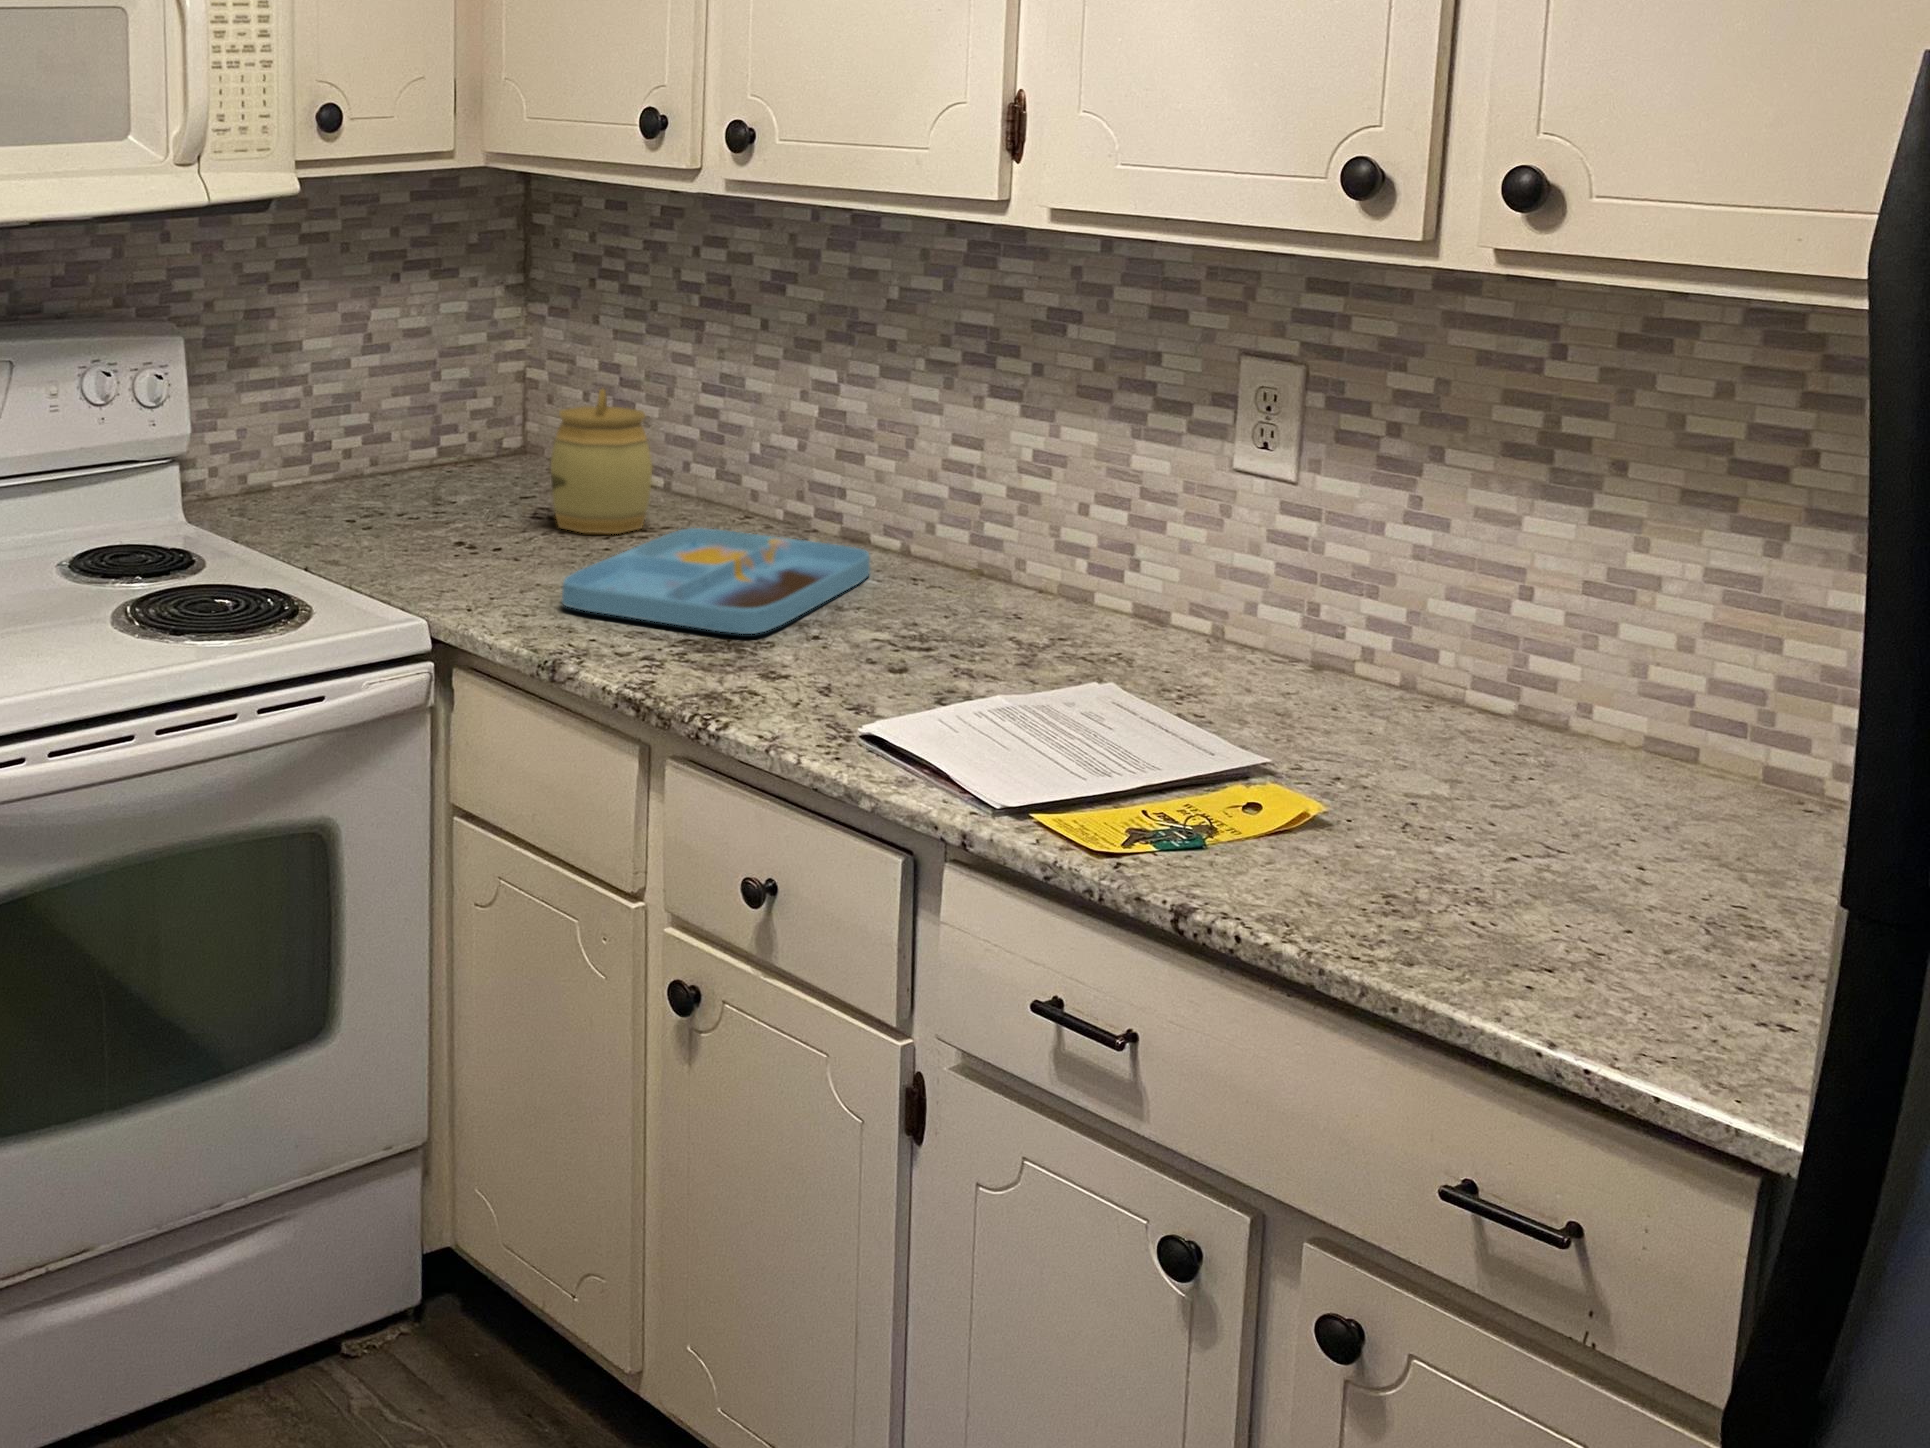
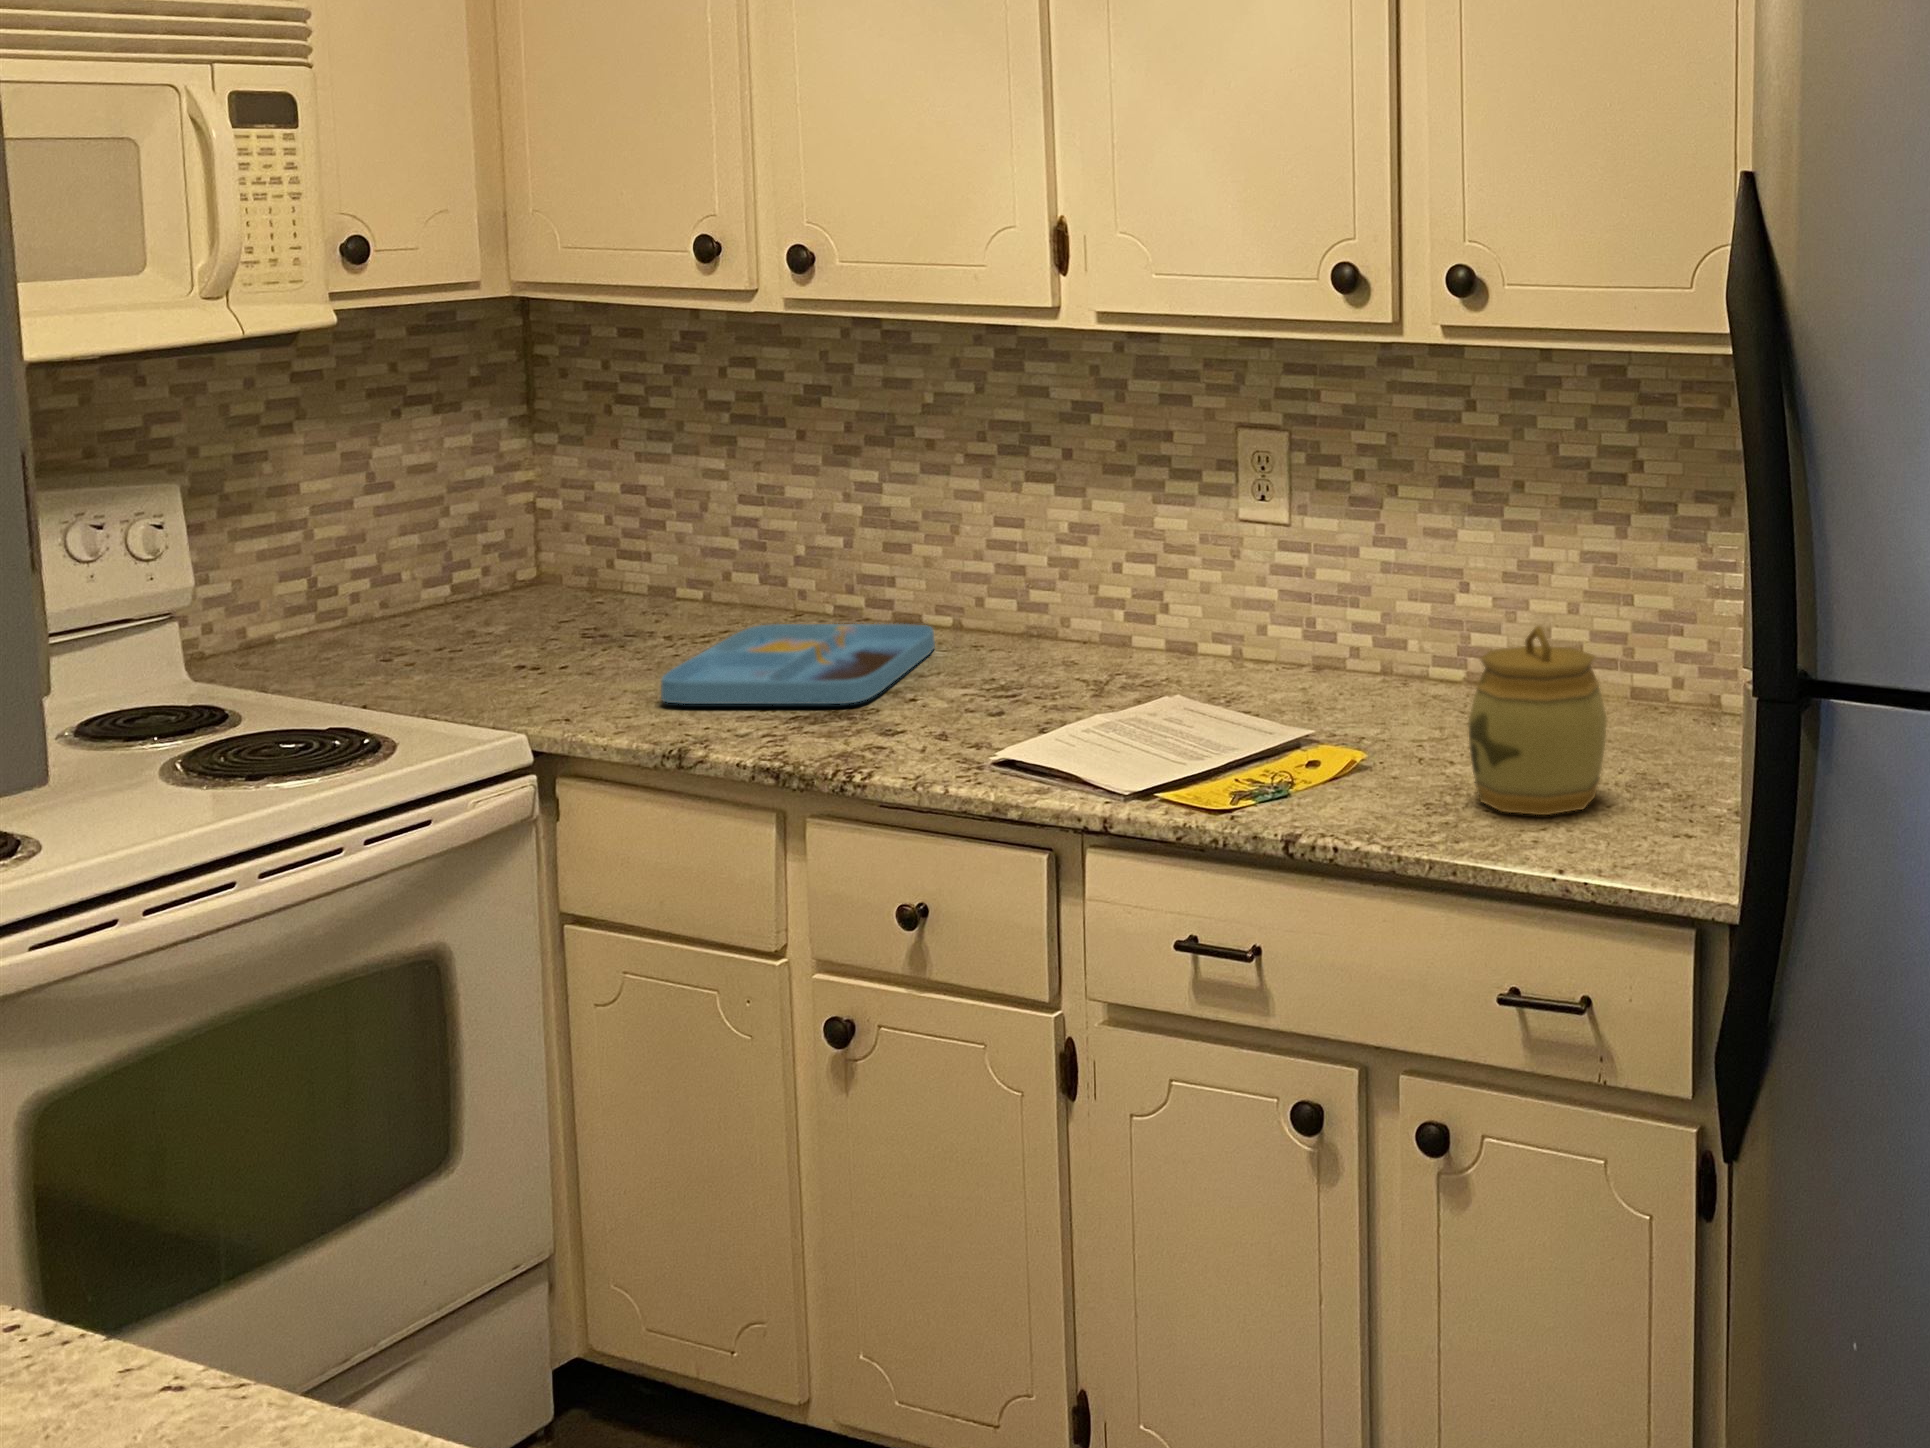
jar: present [550,389,653,534] -> present [1468,626,1607,815]

